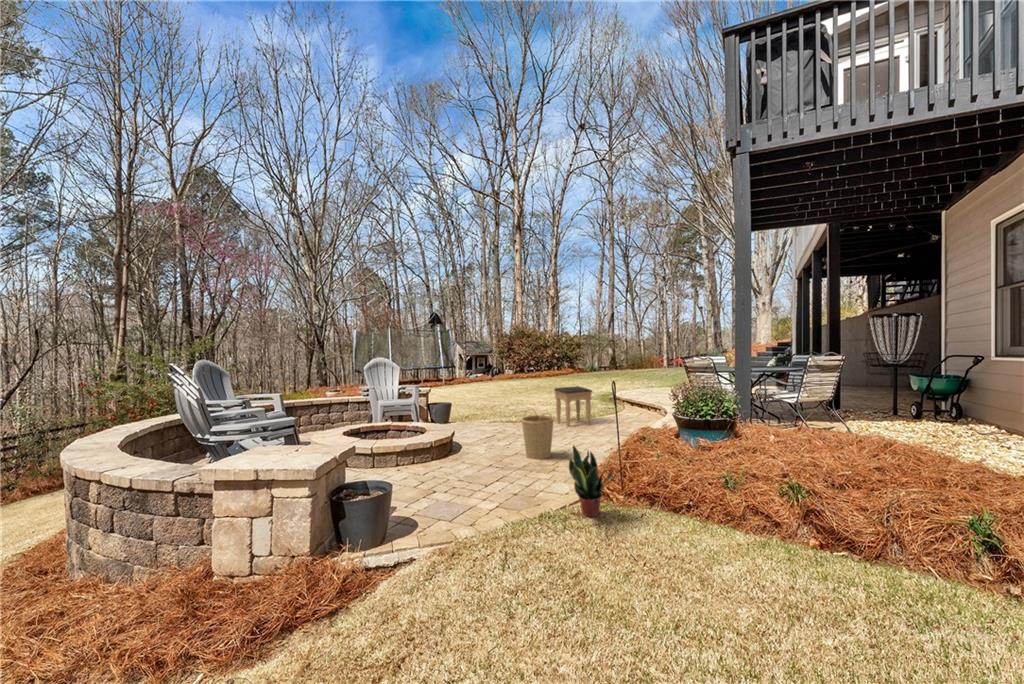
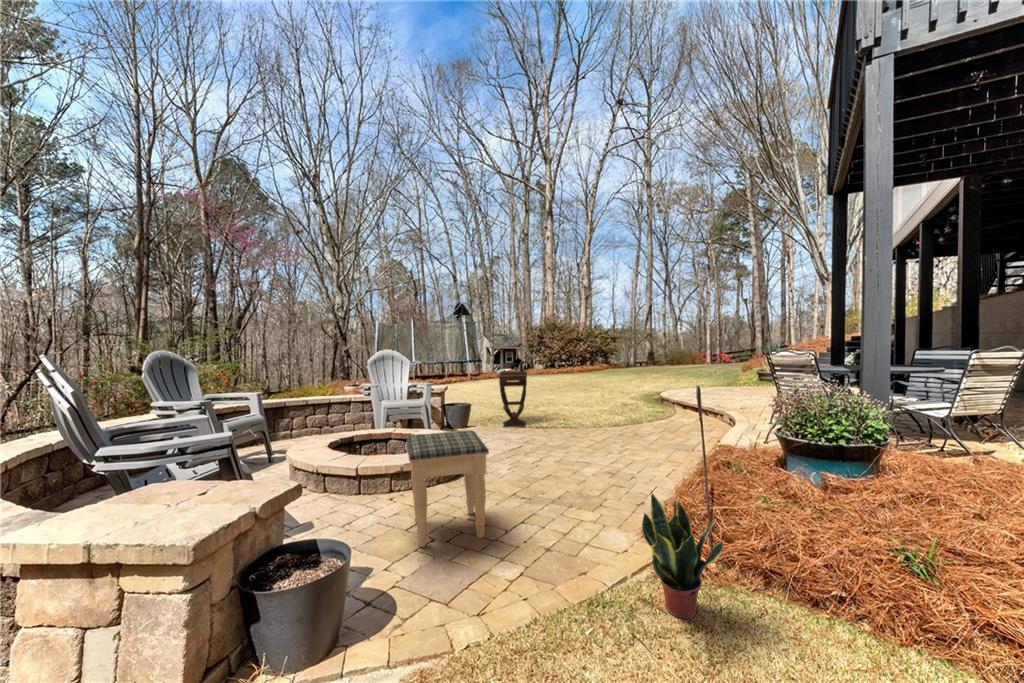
side table: none [474,376,498,424] -> present [499,371,527,427]
footstool: present [554,386,592,427] -> present [407,430,489,547]
basket: present [521,409,554,459] -> none [558,418,602,487]

